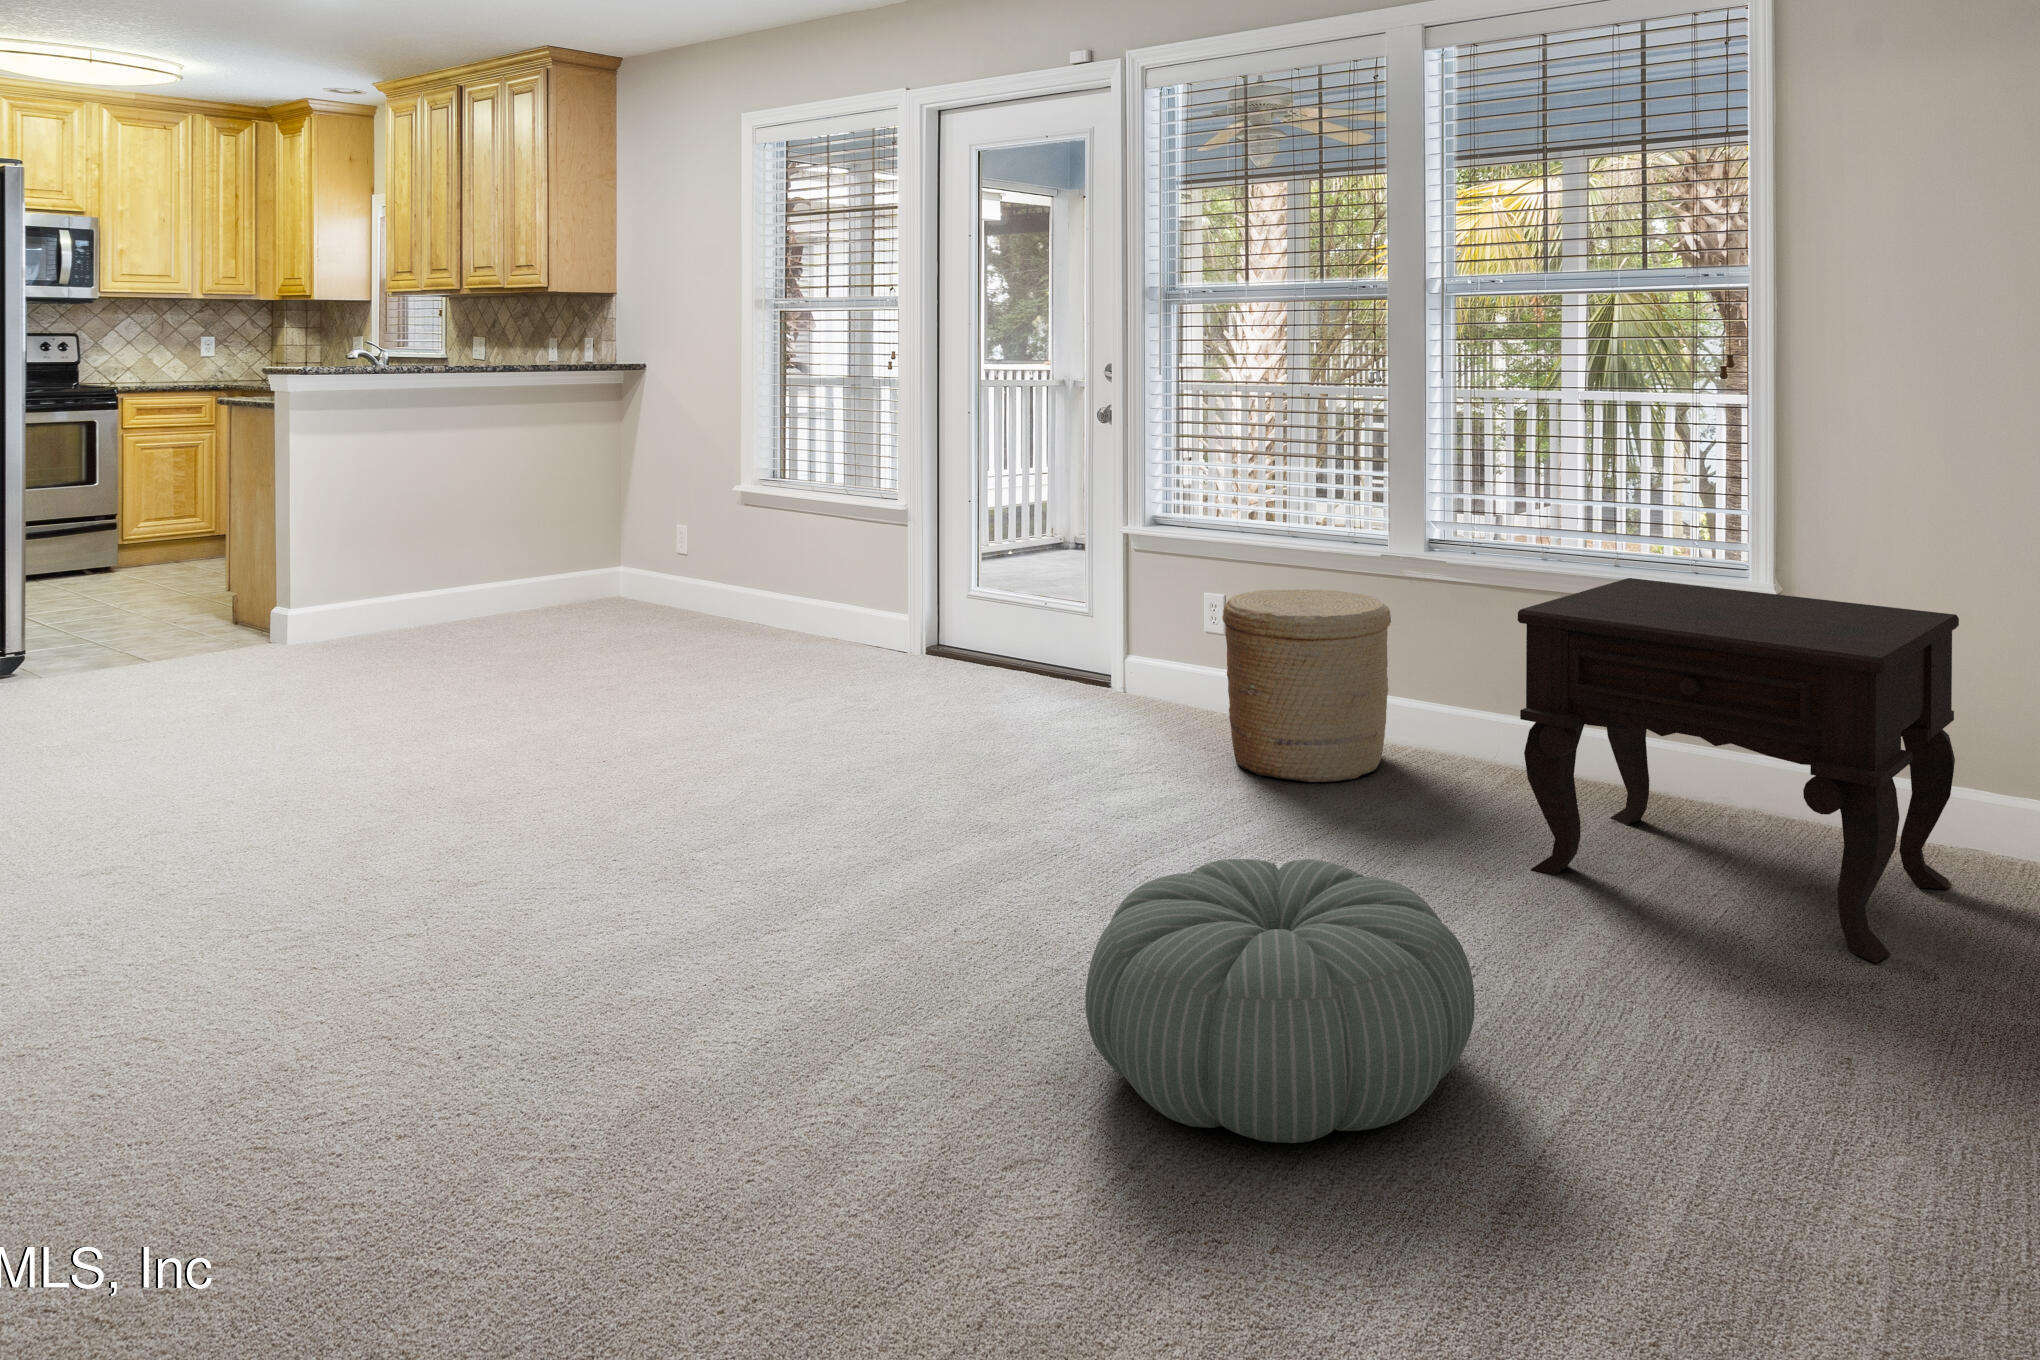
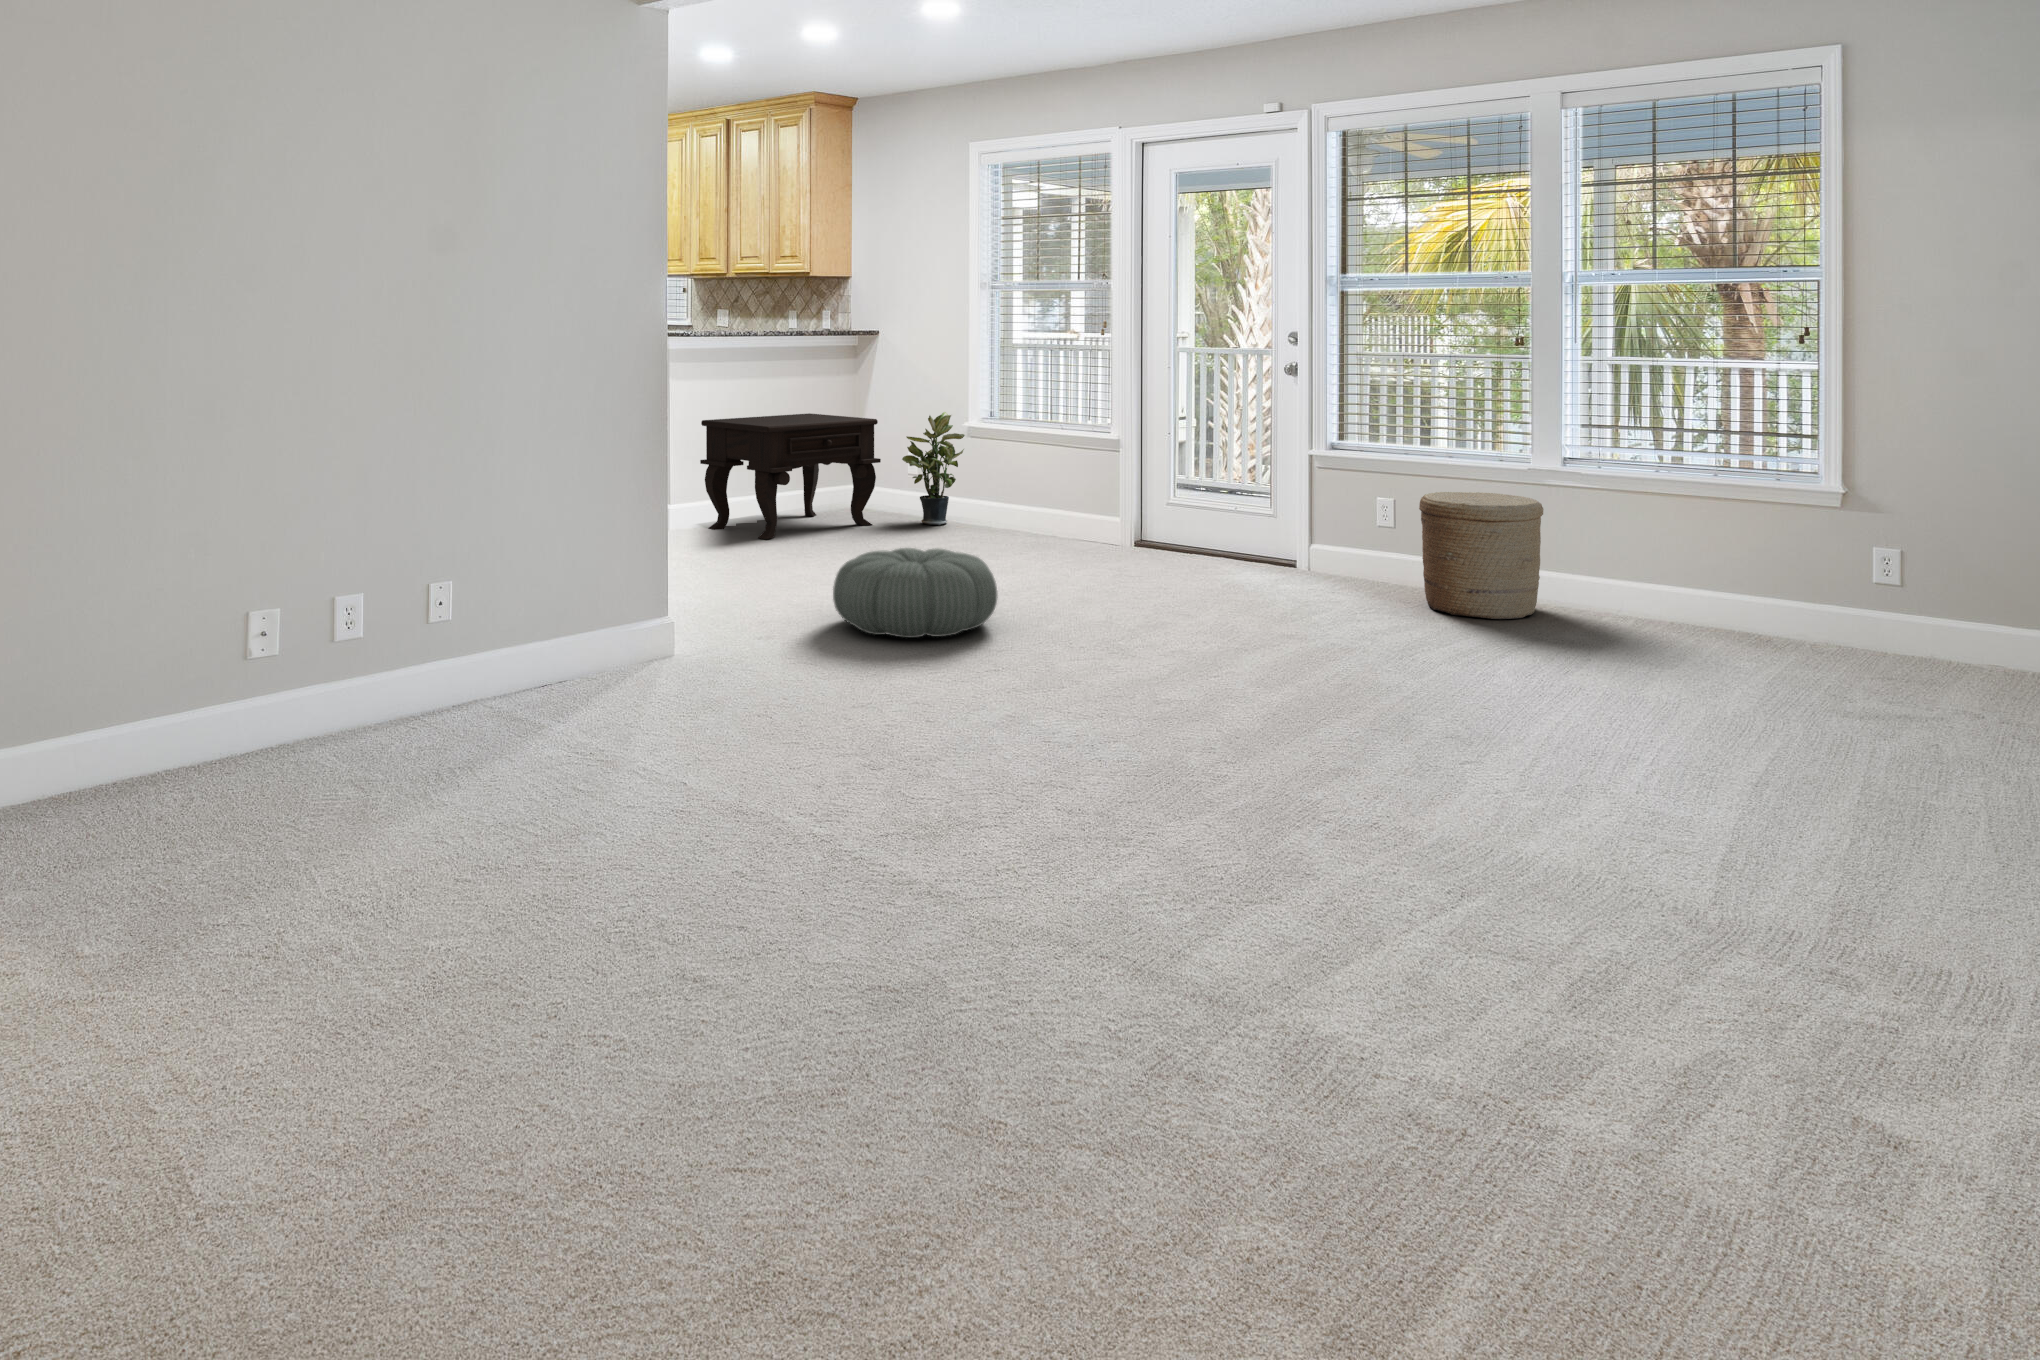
potted plant: none [648,470,733,622] -> present [902,412,965,525]
side table: present [1518,578,1959,963] -> present [700,413,881,539]
pouf: present [1085,859,1474,1143] -> present [833,548,998,638]

